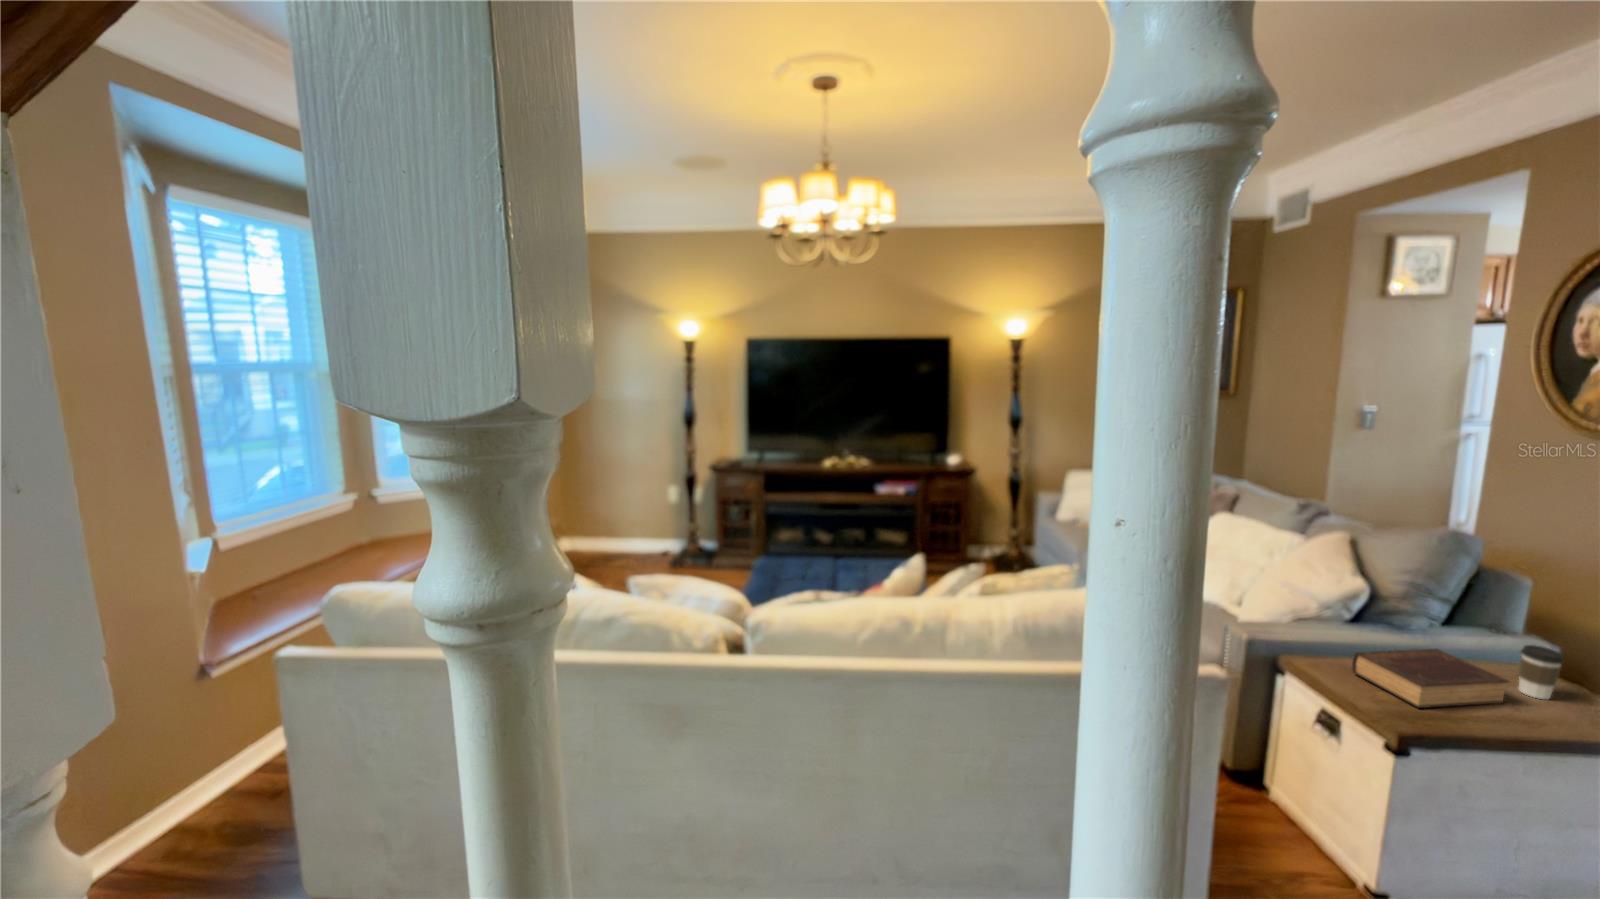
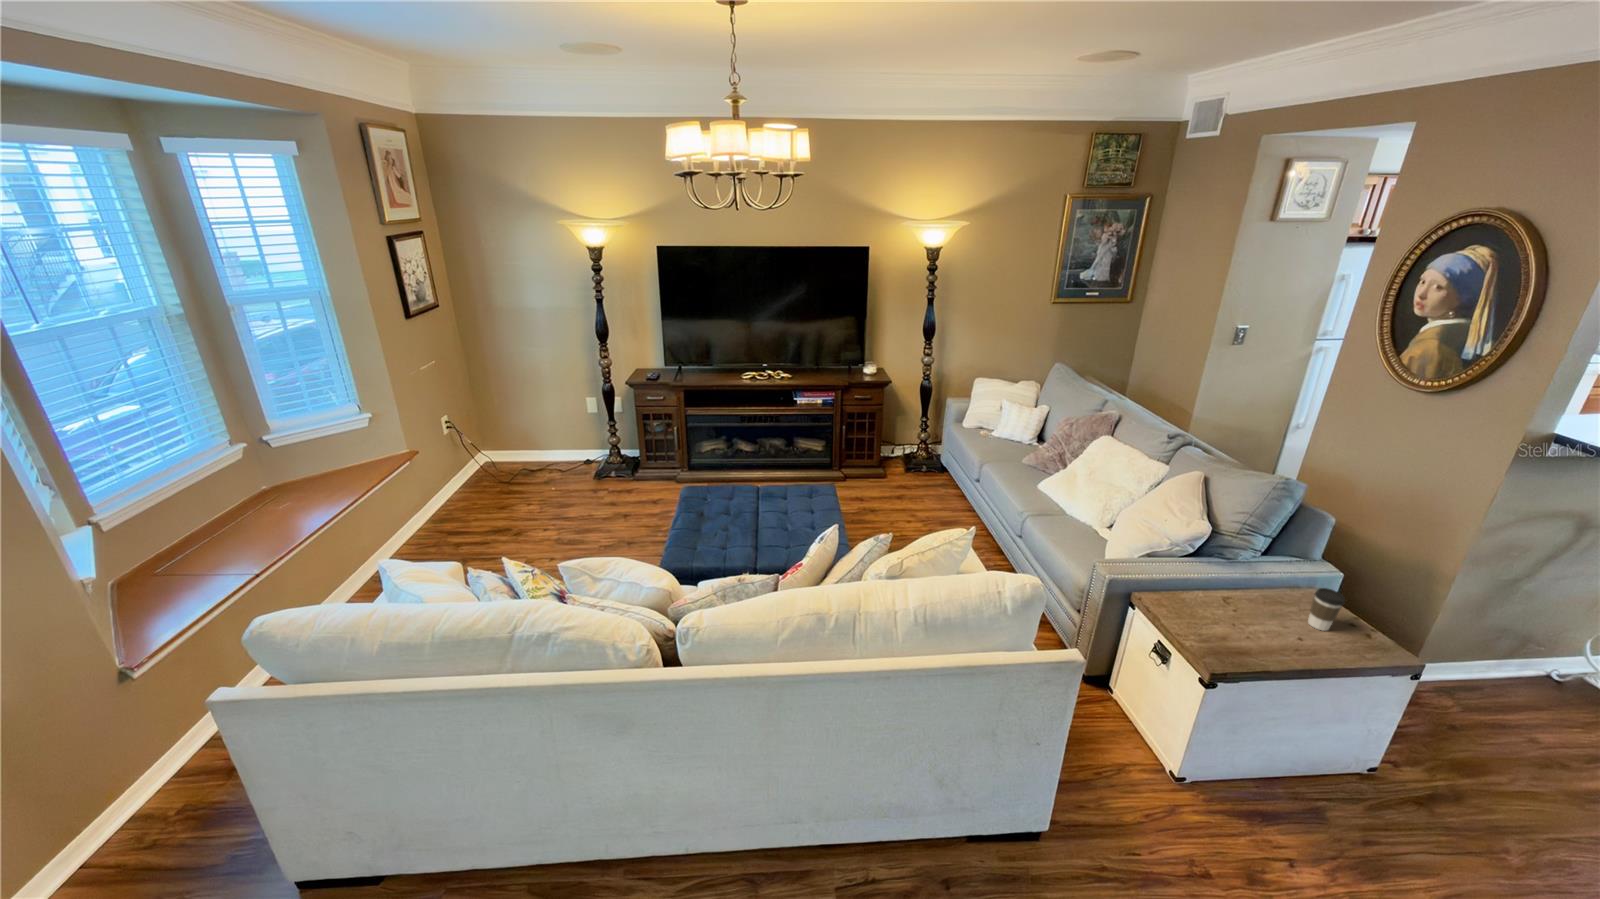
book: present [1352,649,1509,708] -> none [1186,587,1302,646]

